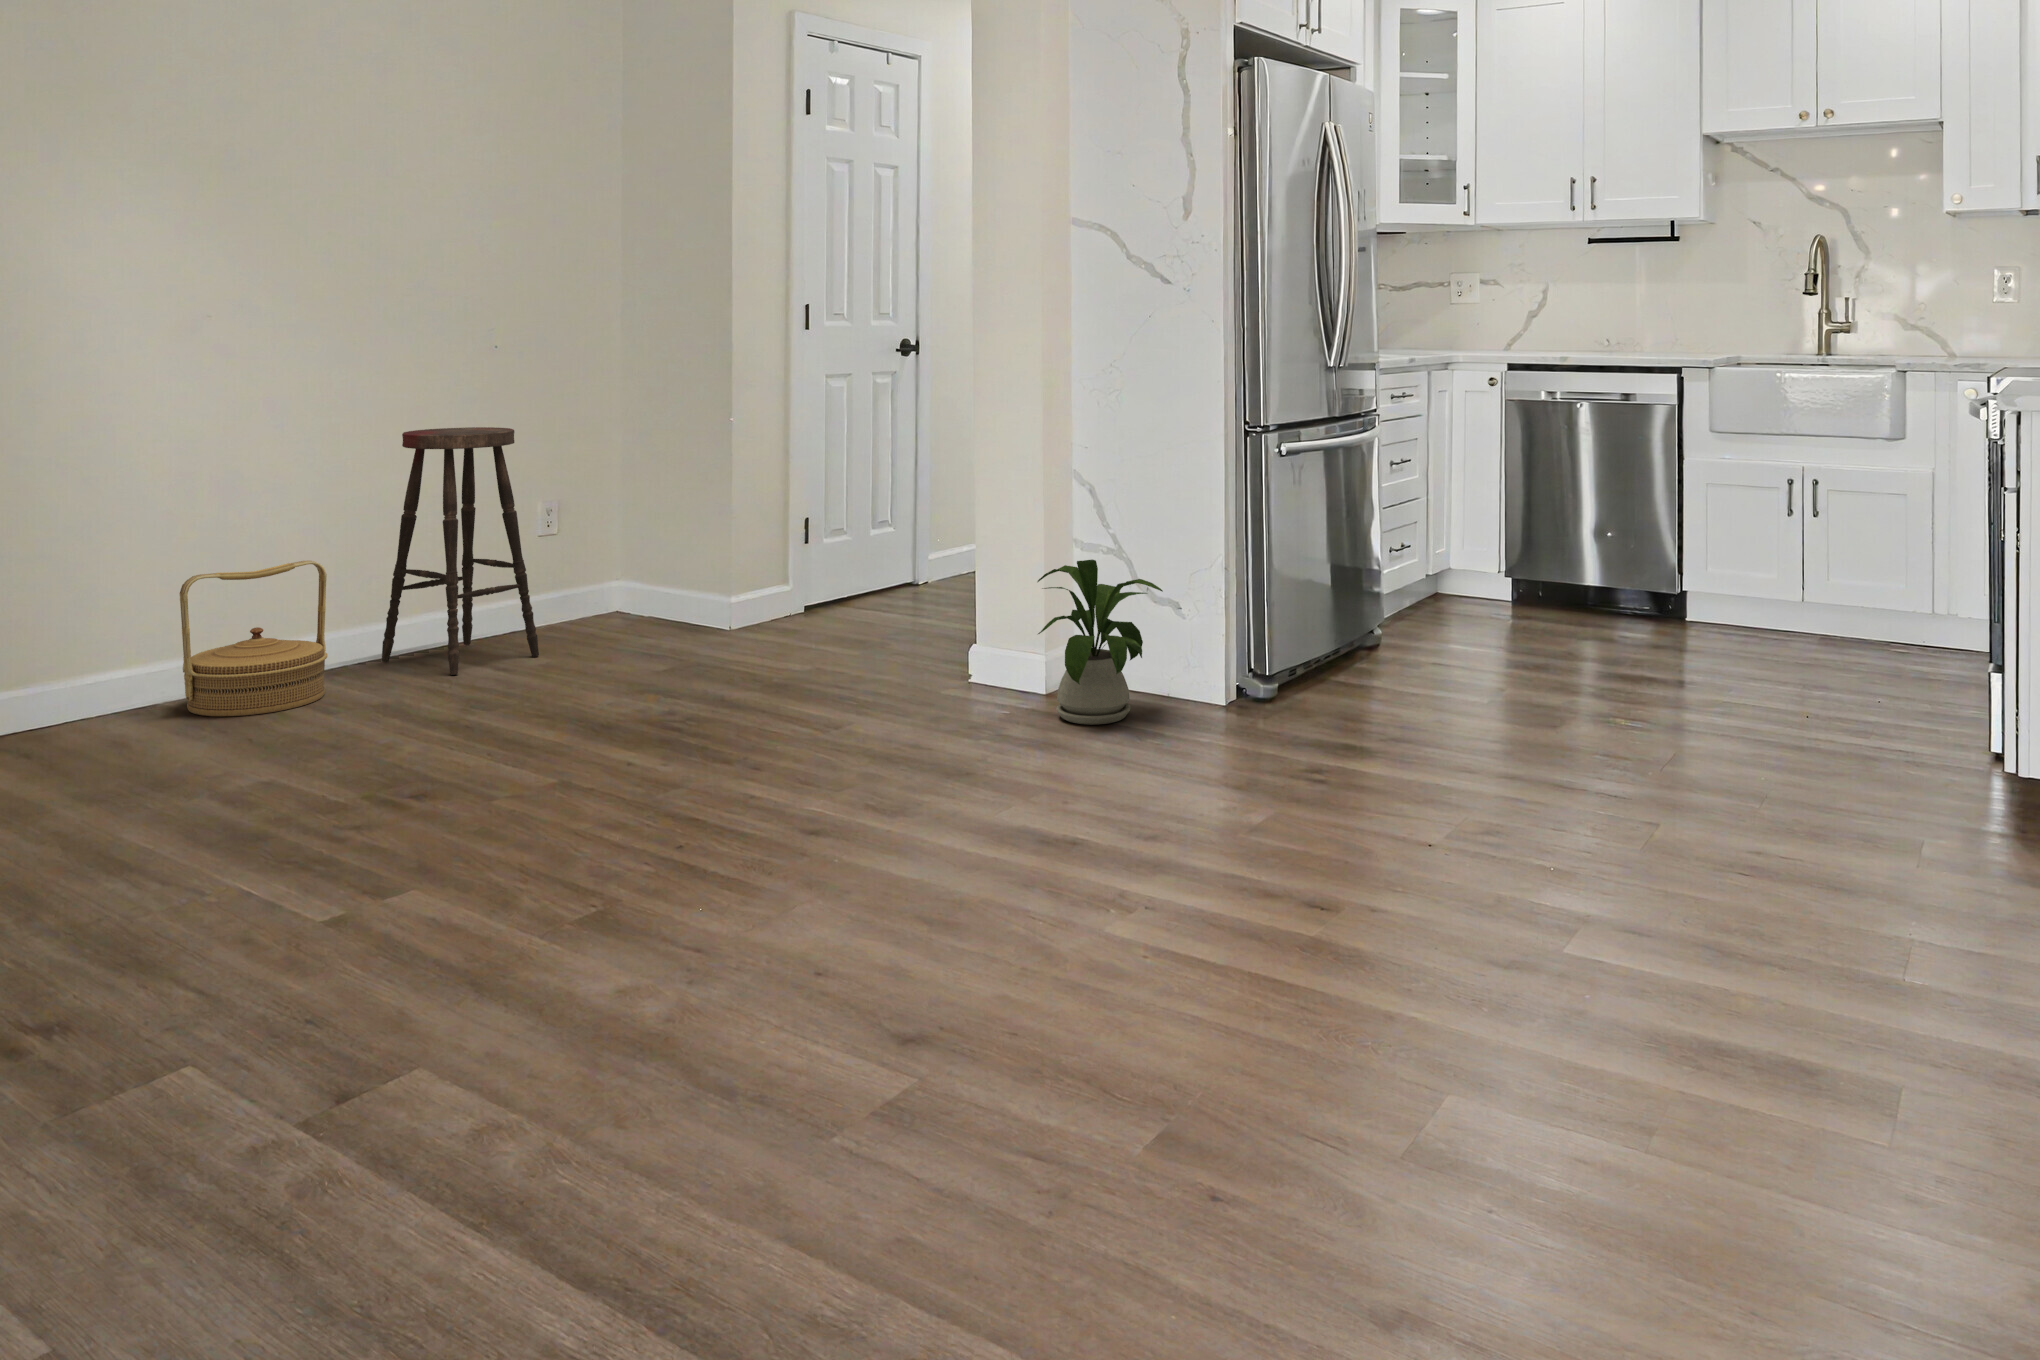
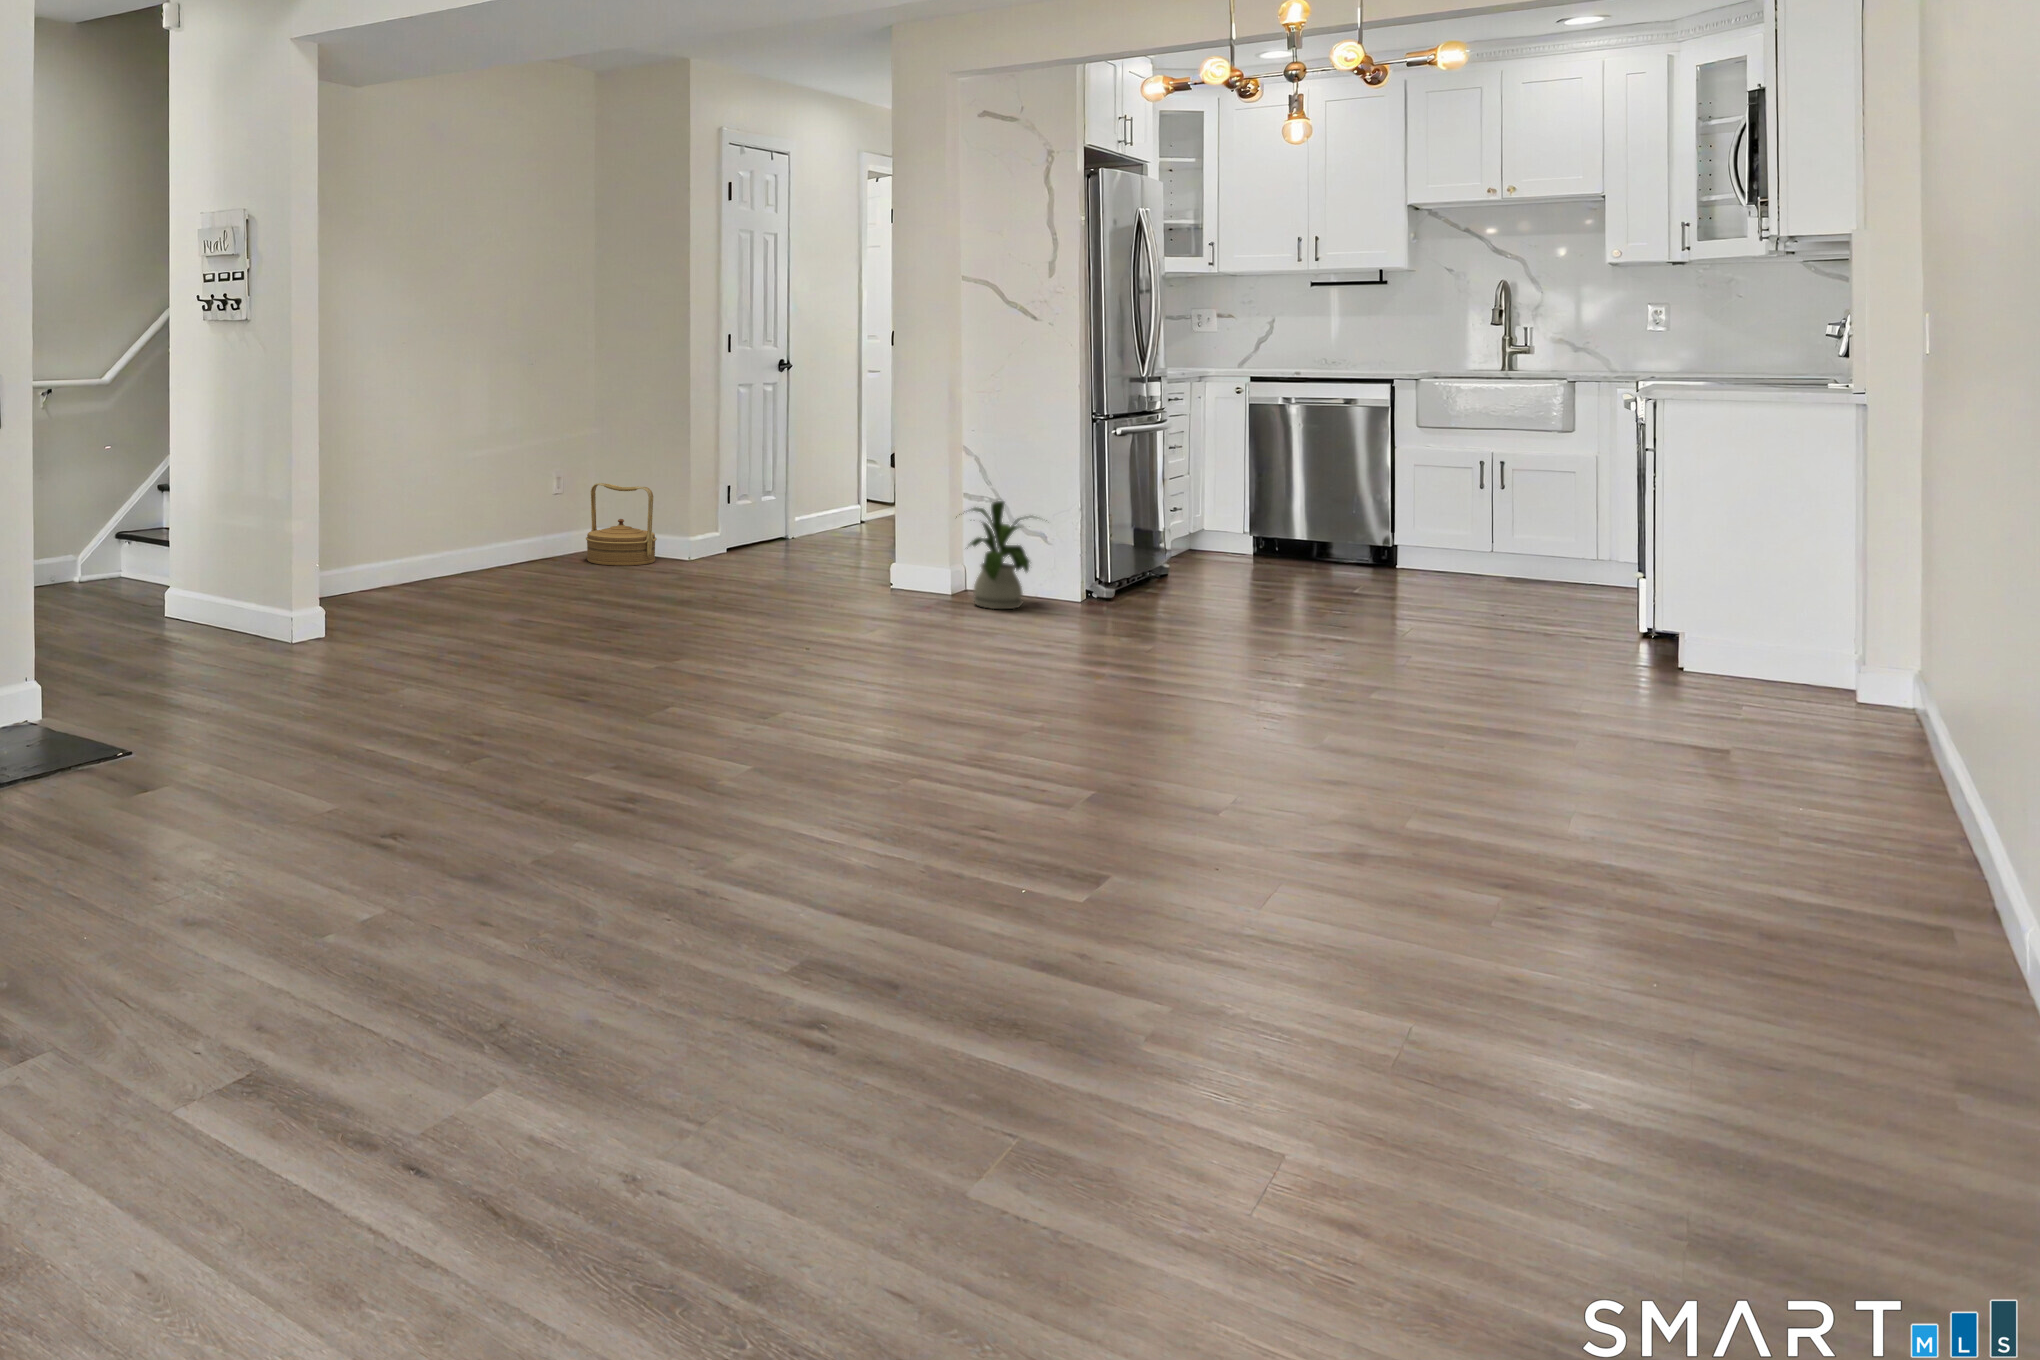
bar stool: present [382,427,539,675] -> none [478,418,578,579]
woven basket: present [180,561,327,717] -> present [586,483,657,566]

